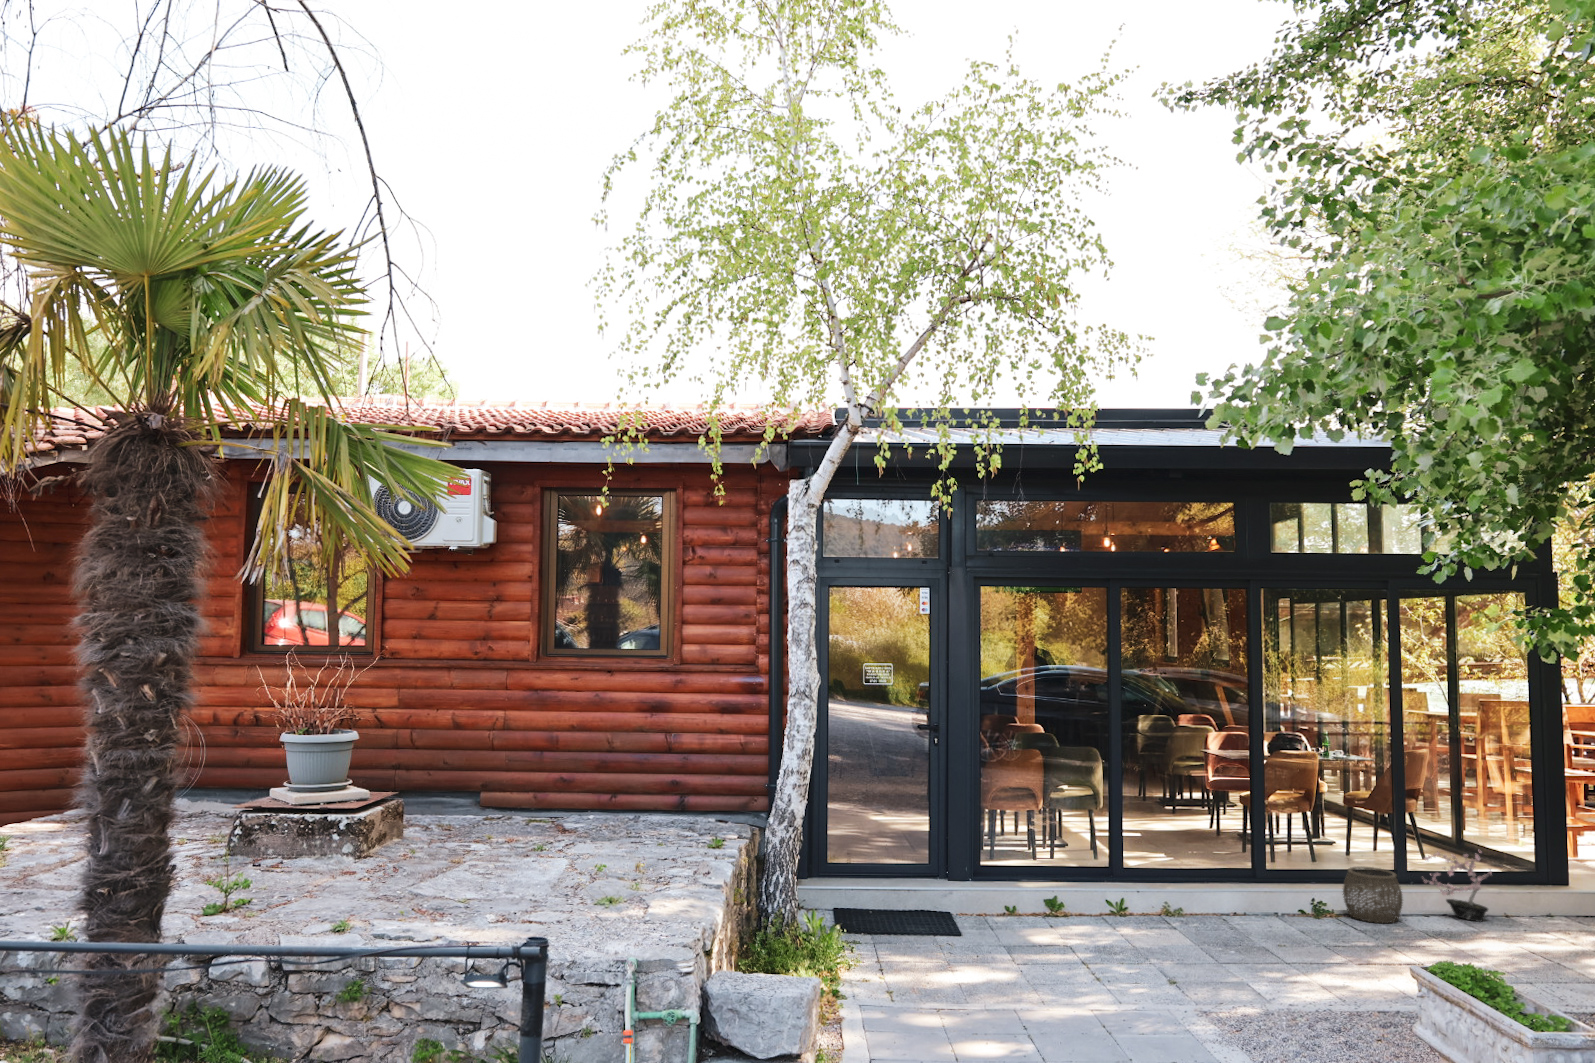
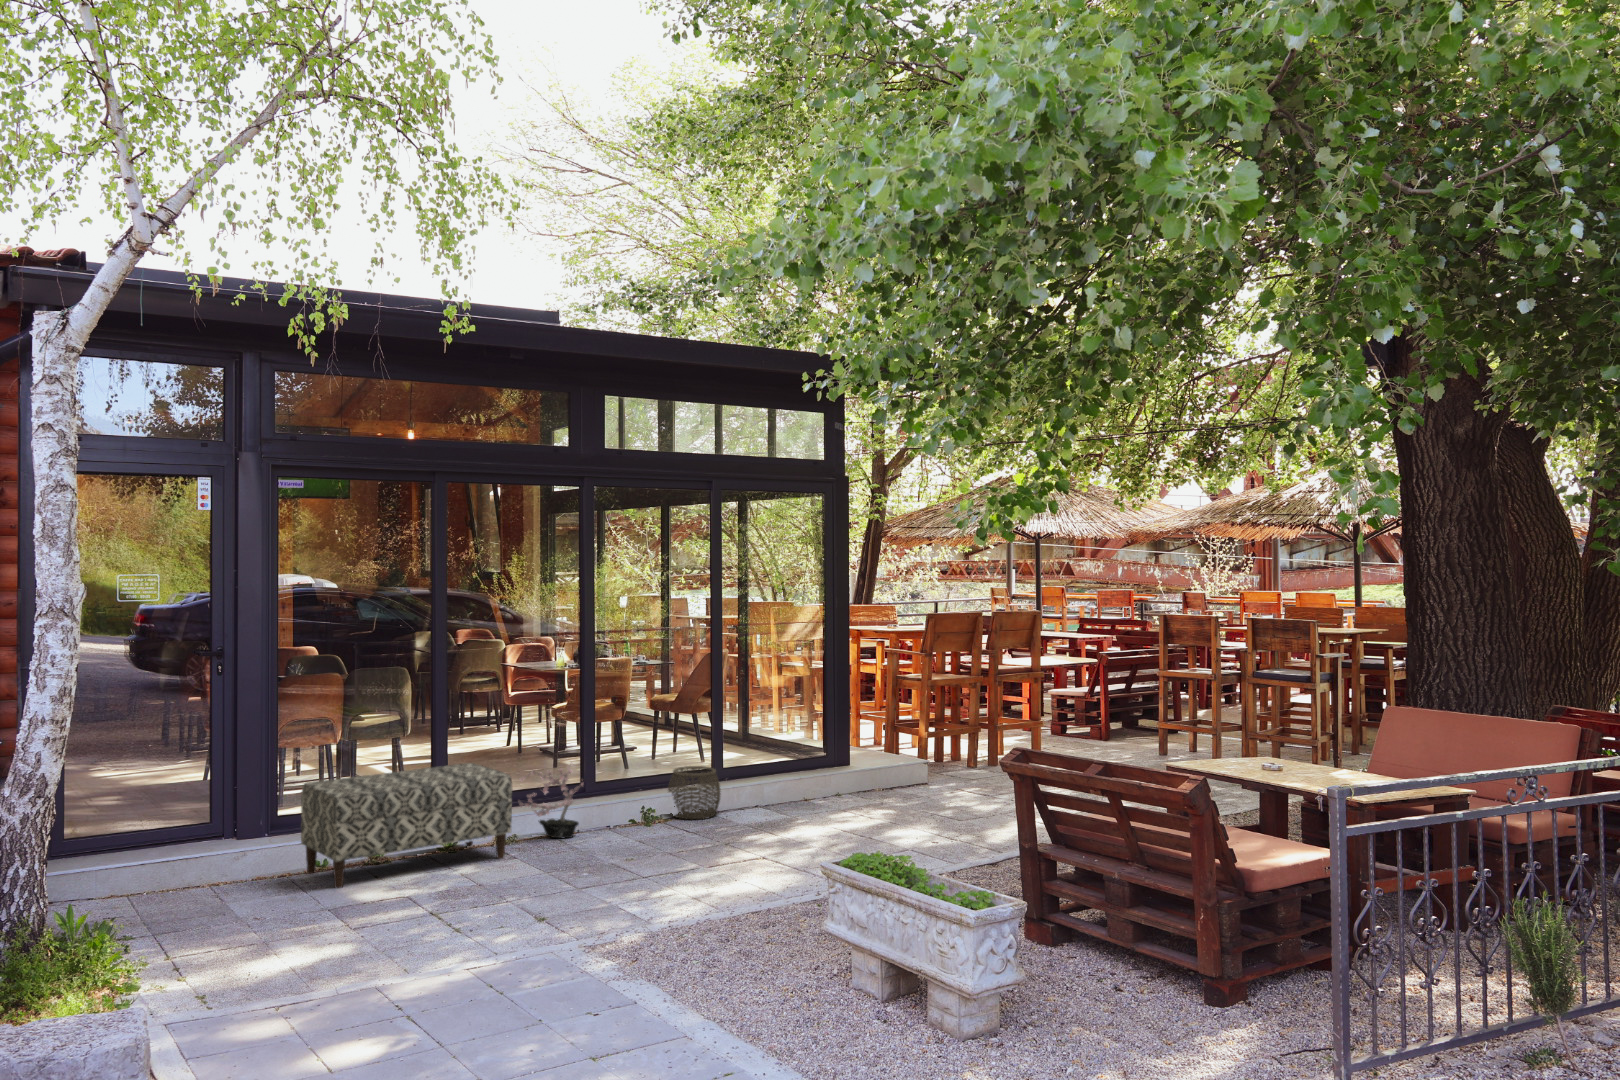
bench: none [996,837,1172,931] -> present [301,763,512,888]
potted plant: present [1424,850,1492,922] -> present [520,762,583,838]

